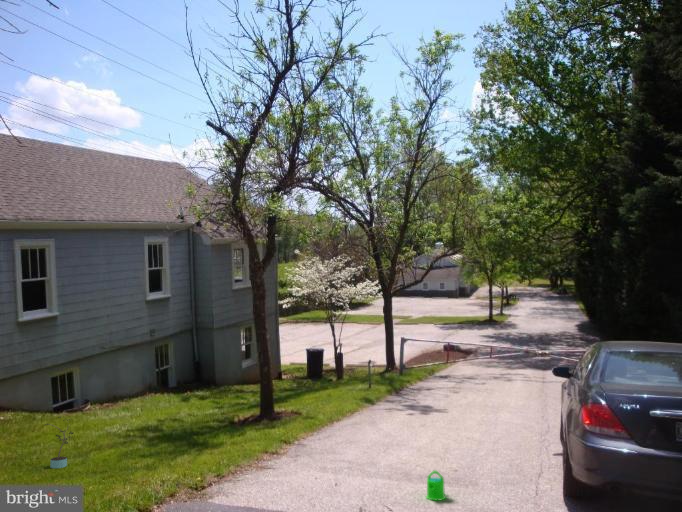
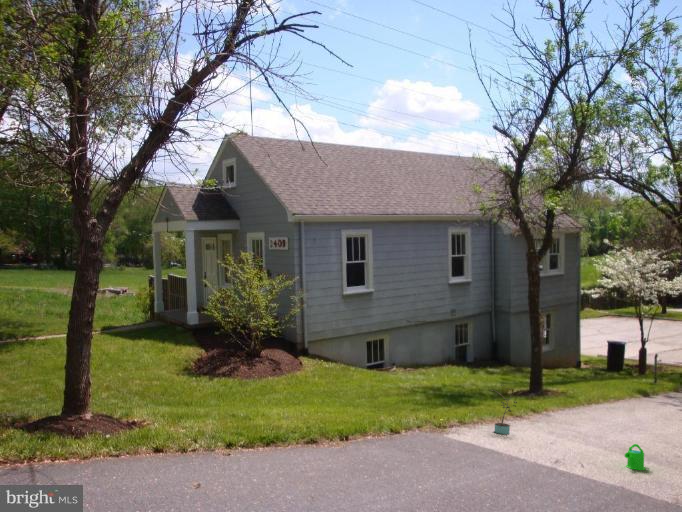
potted plant: present [45,417,73,468] -> present [490,385,517,434]

